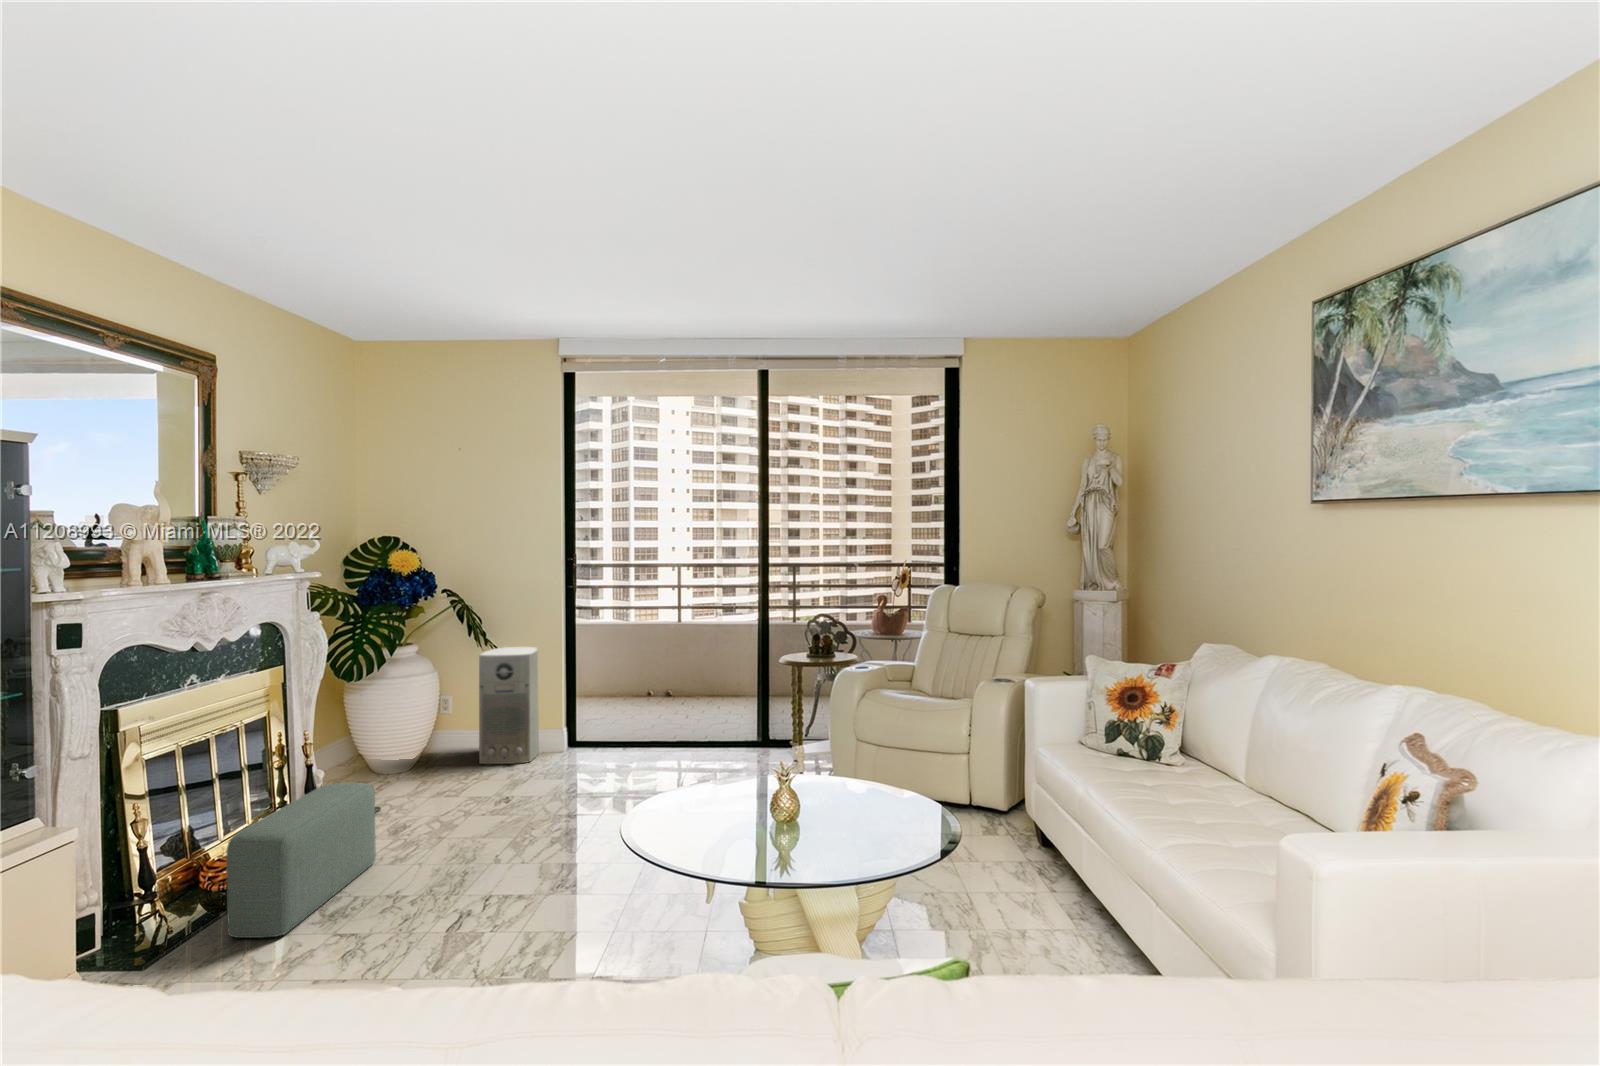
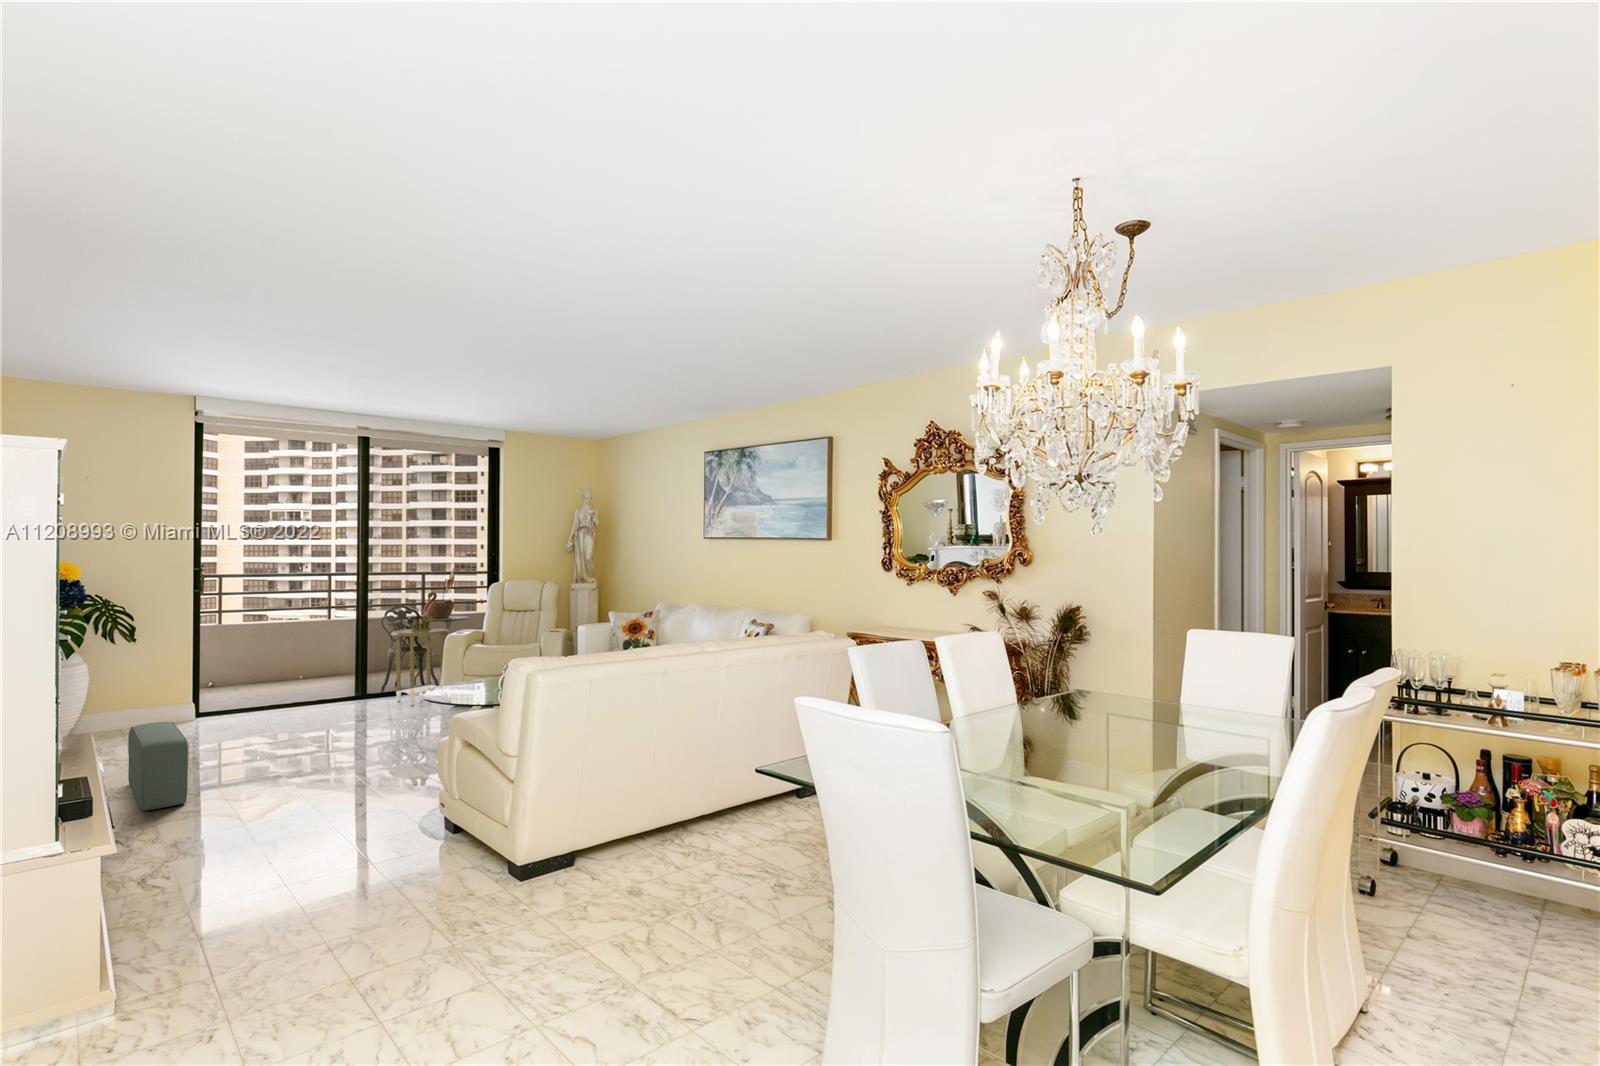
air purifier: present [479,647,539,764] -> none [119,641,176,736]

